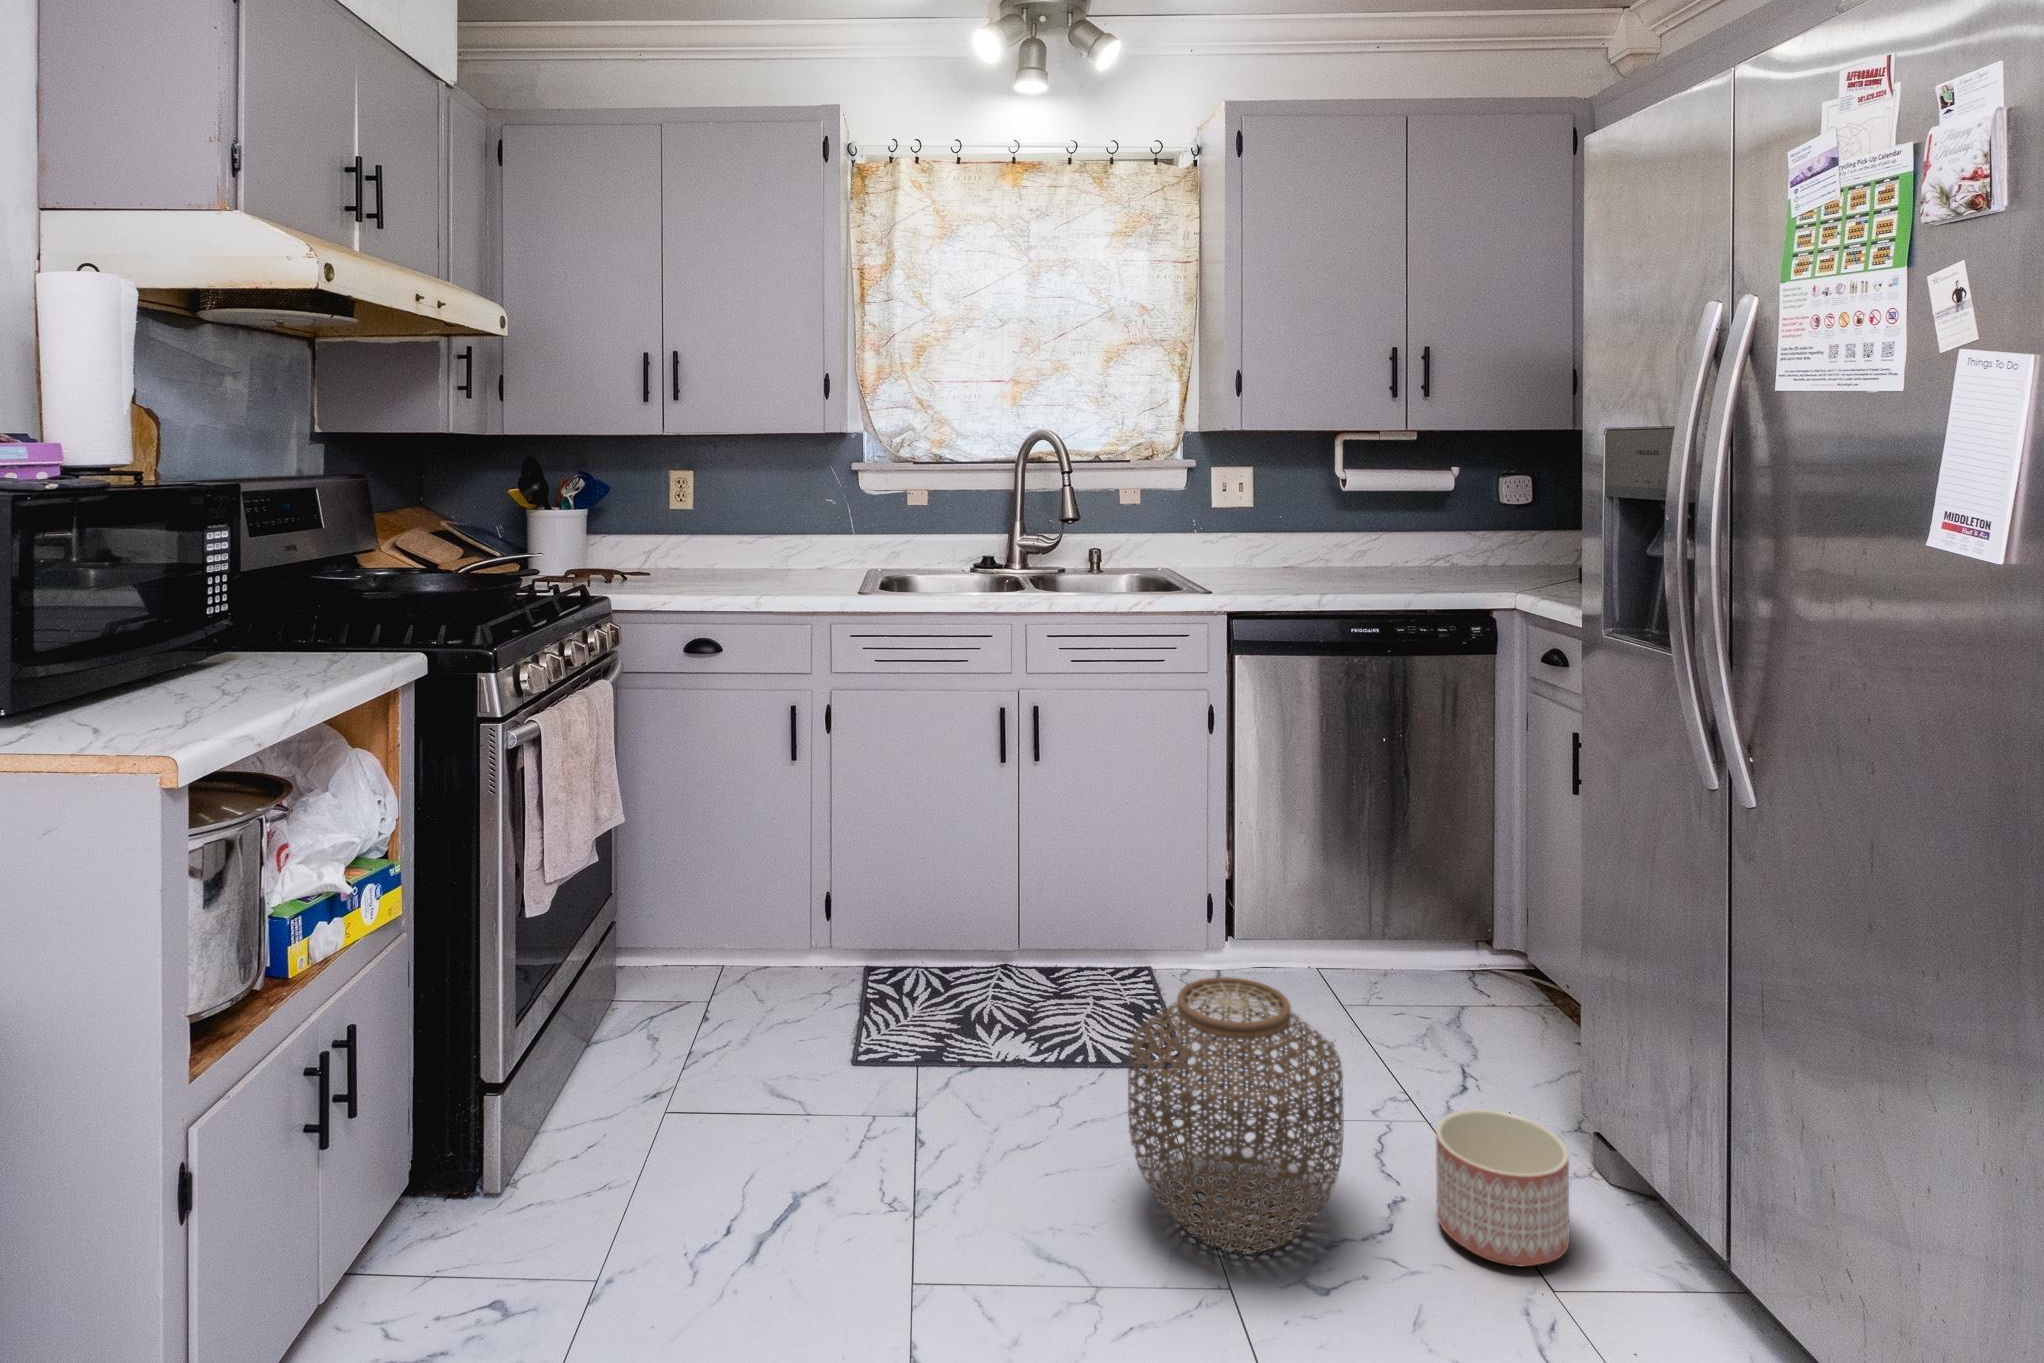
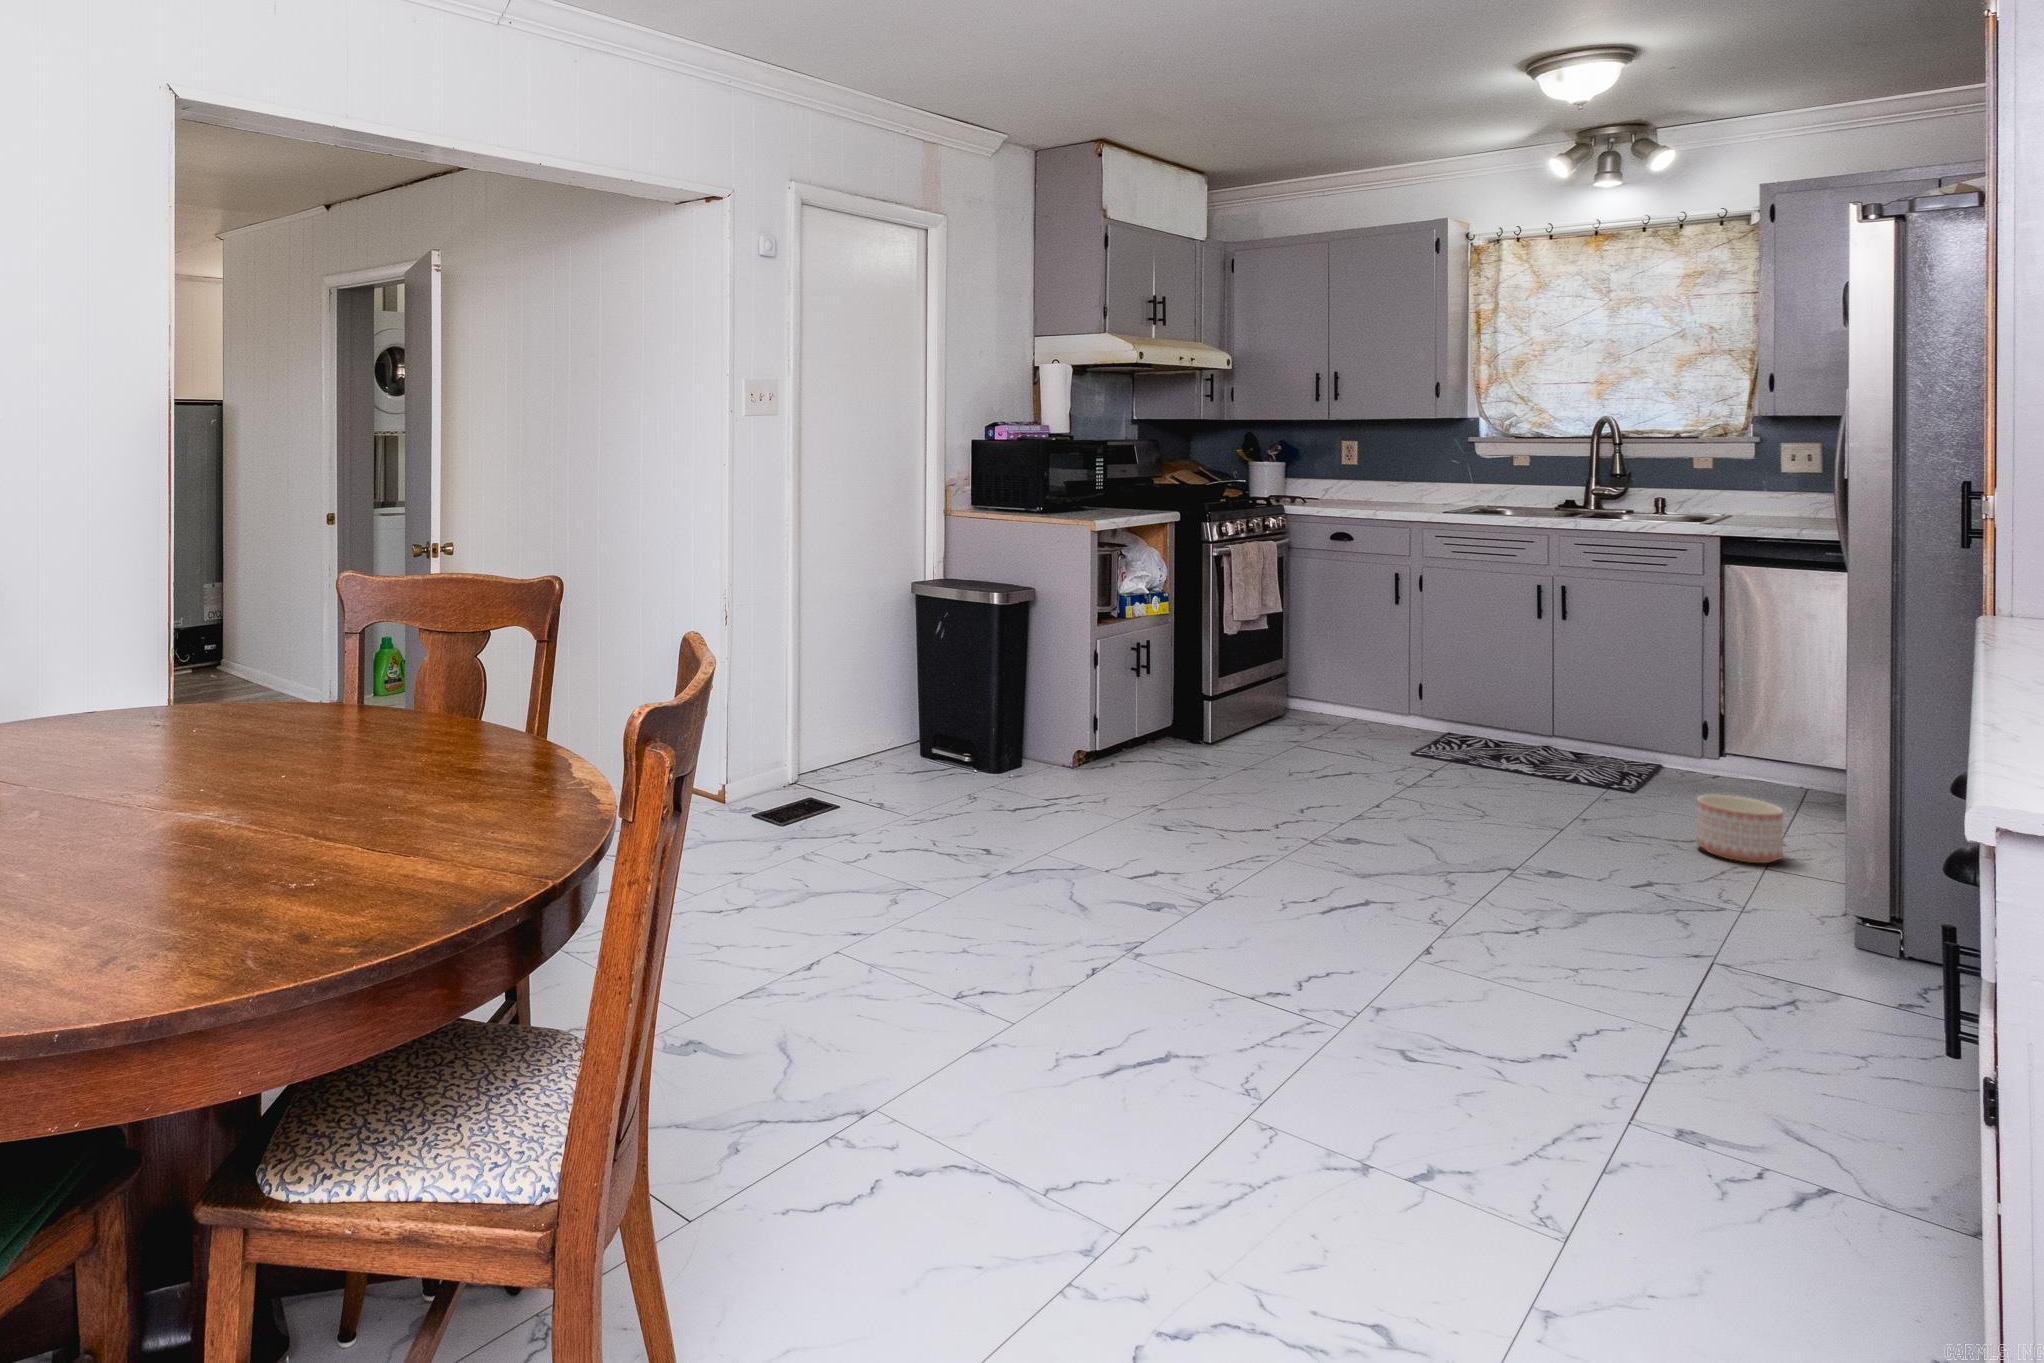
woven basket: present [1128,977,1343,1252] -> none [1511,703,1643,828]

